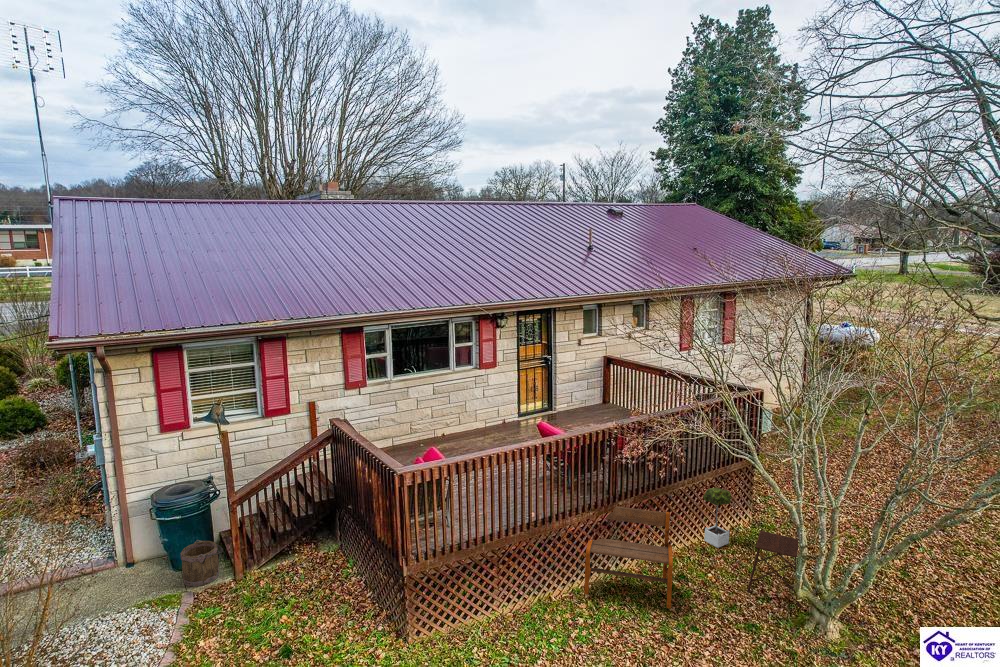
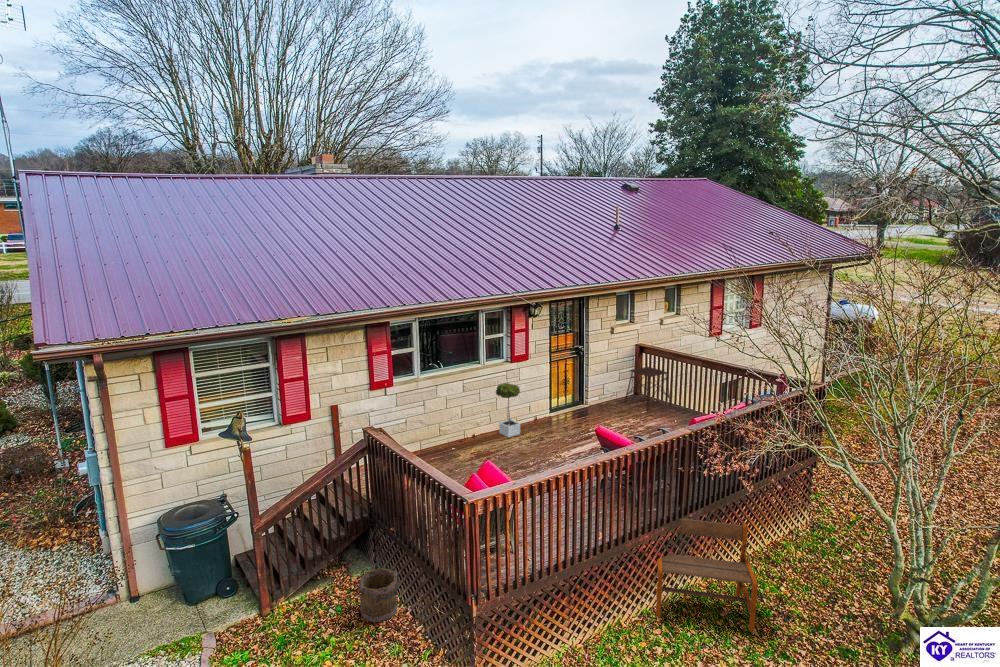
potted tree: present [703,488,732,548] -> present [496,383,520,437]
side table: present [747,531,800,607] -> present [625,367,671,411]
bucket: present [181,540,223,587] -> present [359,568,399,622]

